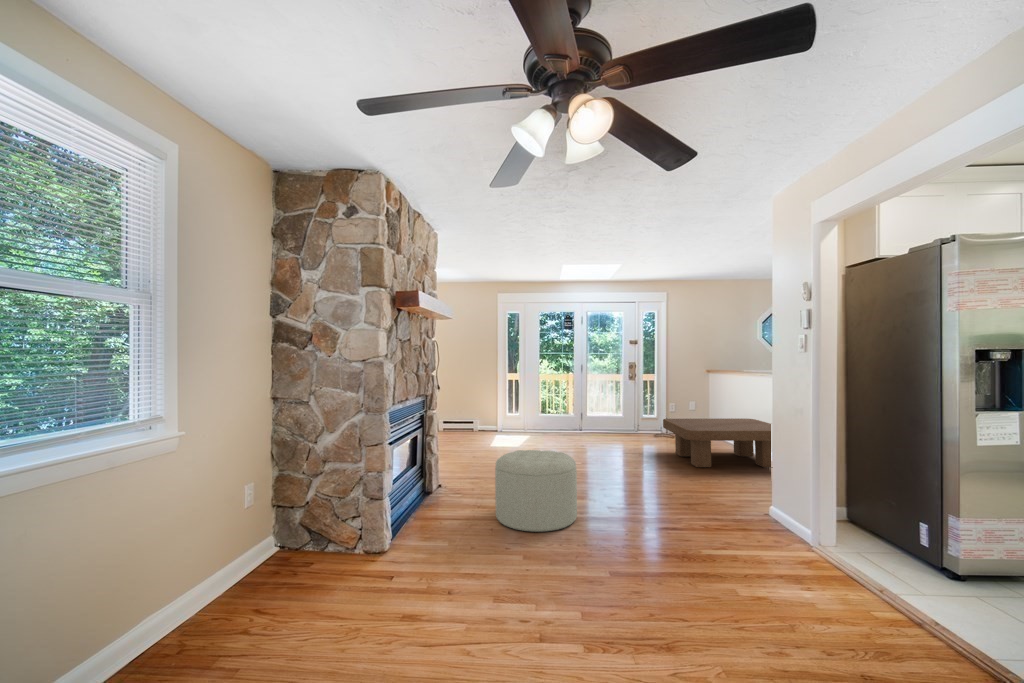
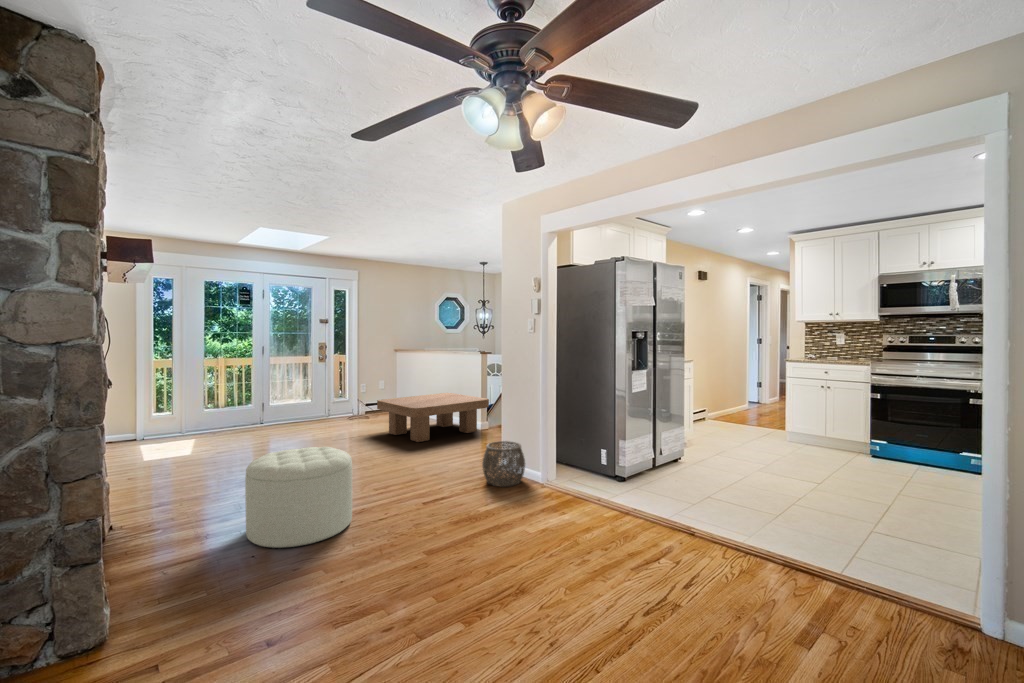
woven basket: none [729,479,789,537] -> present [482,441,525,486]

